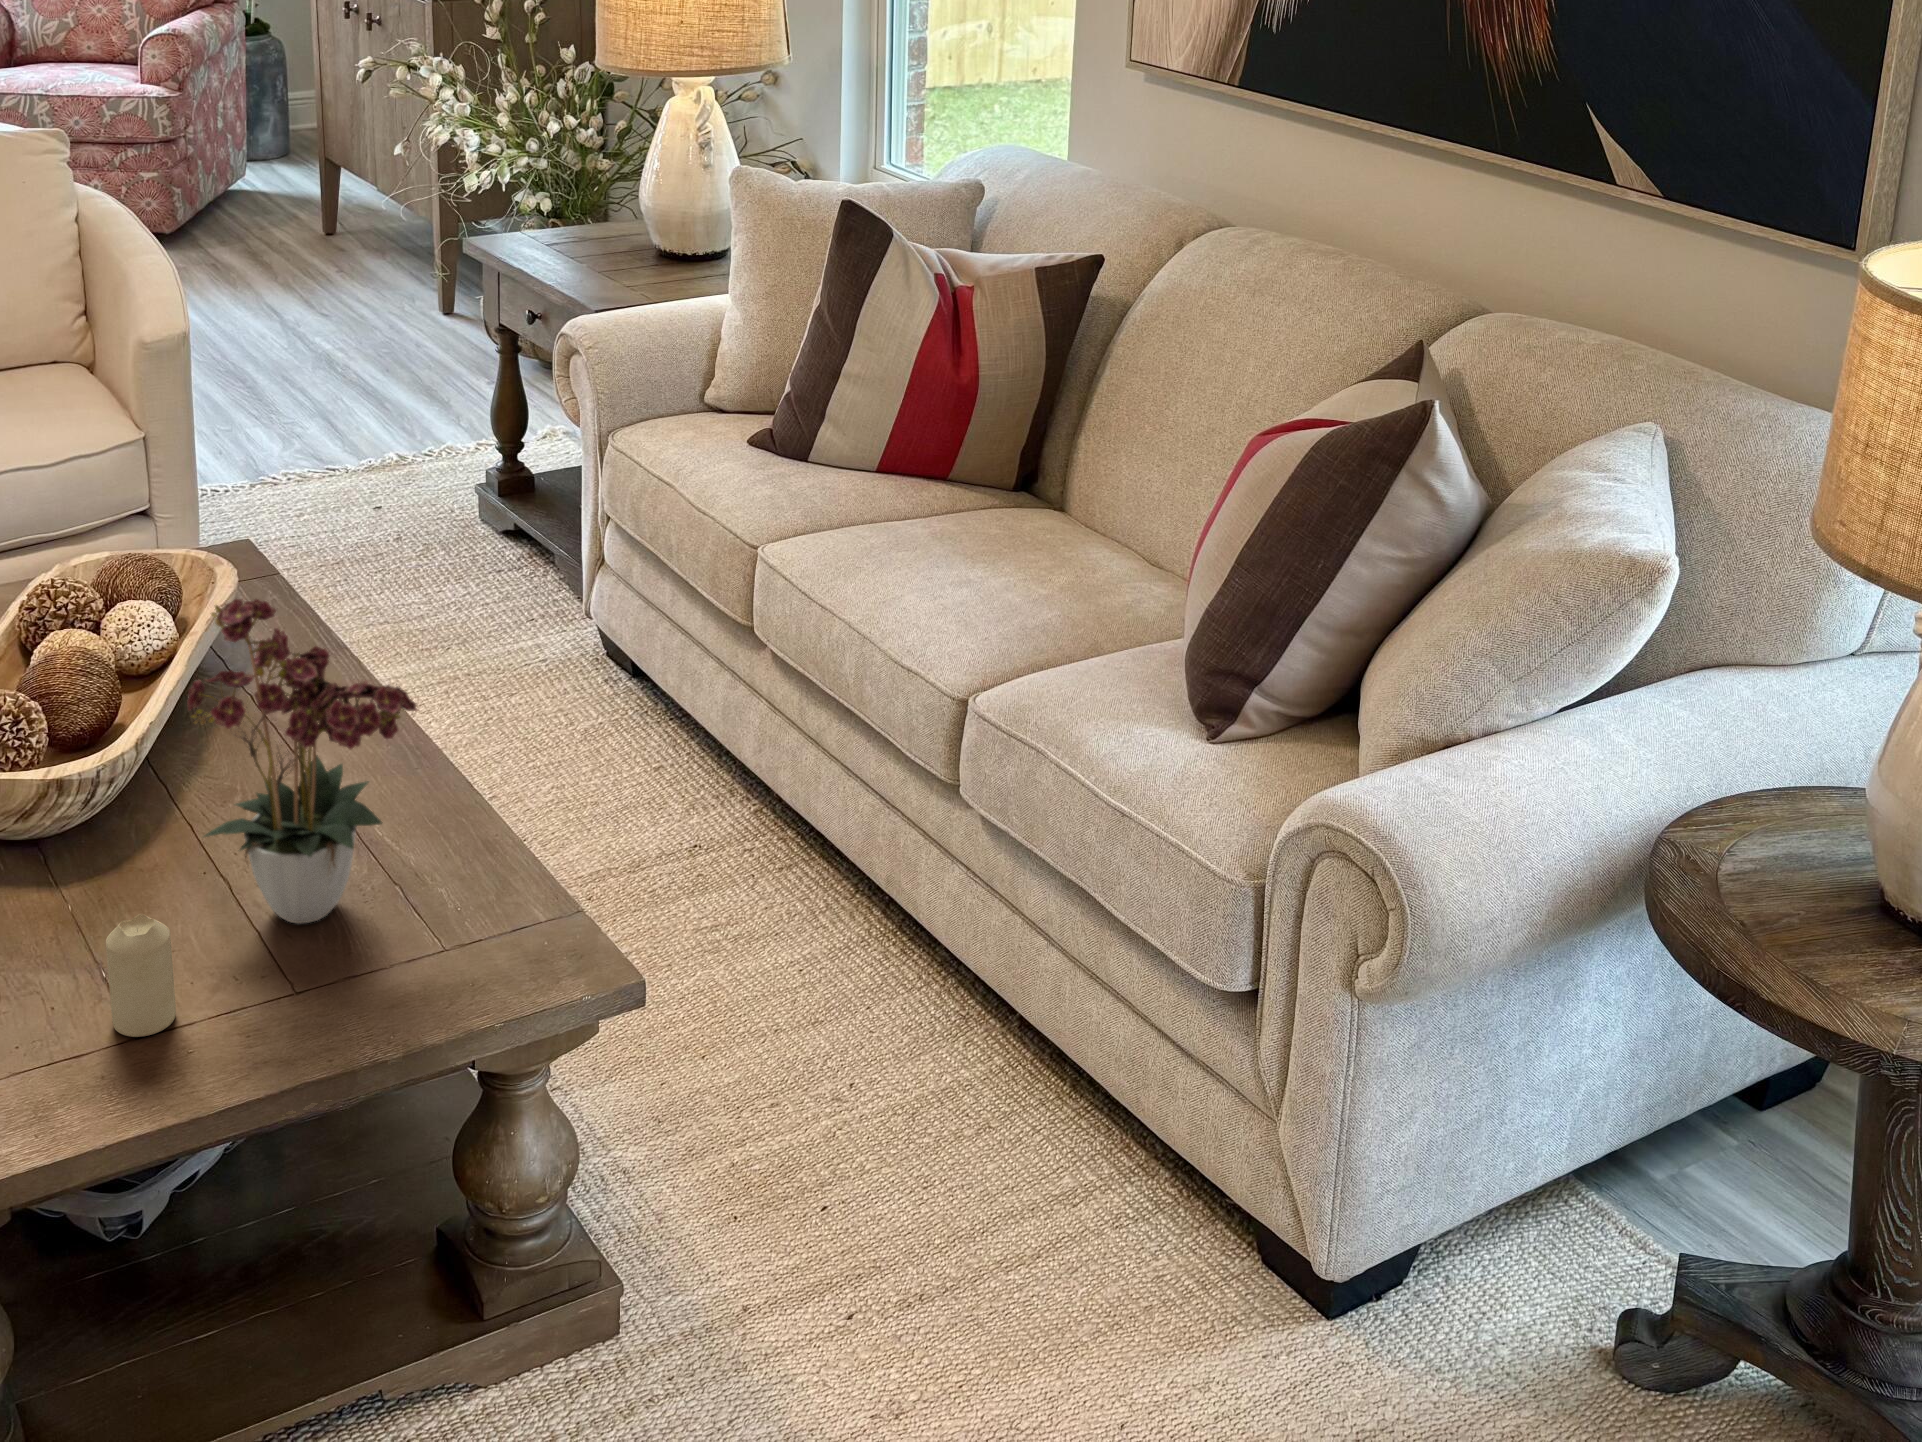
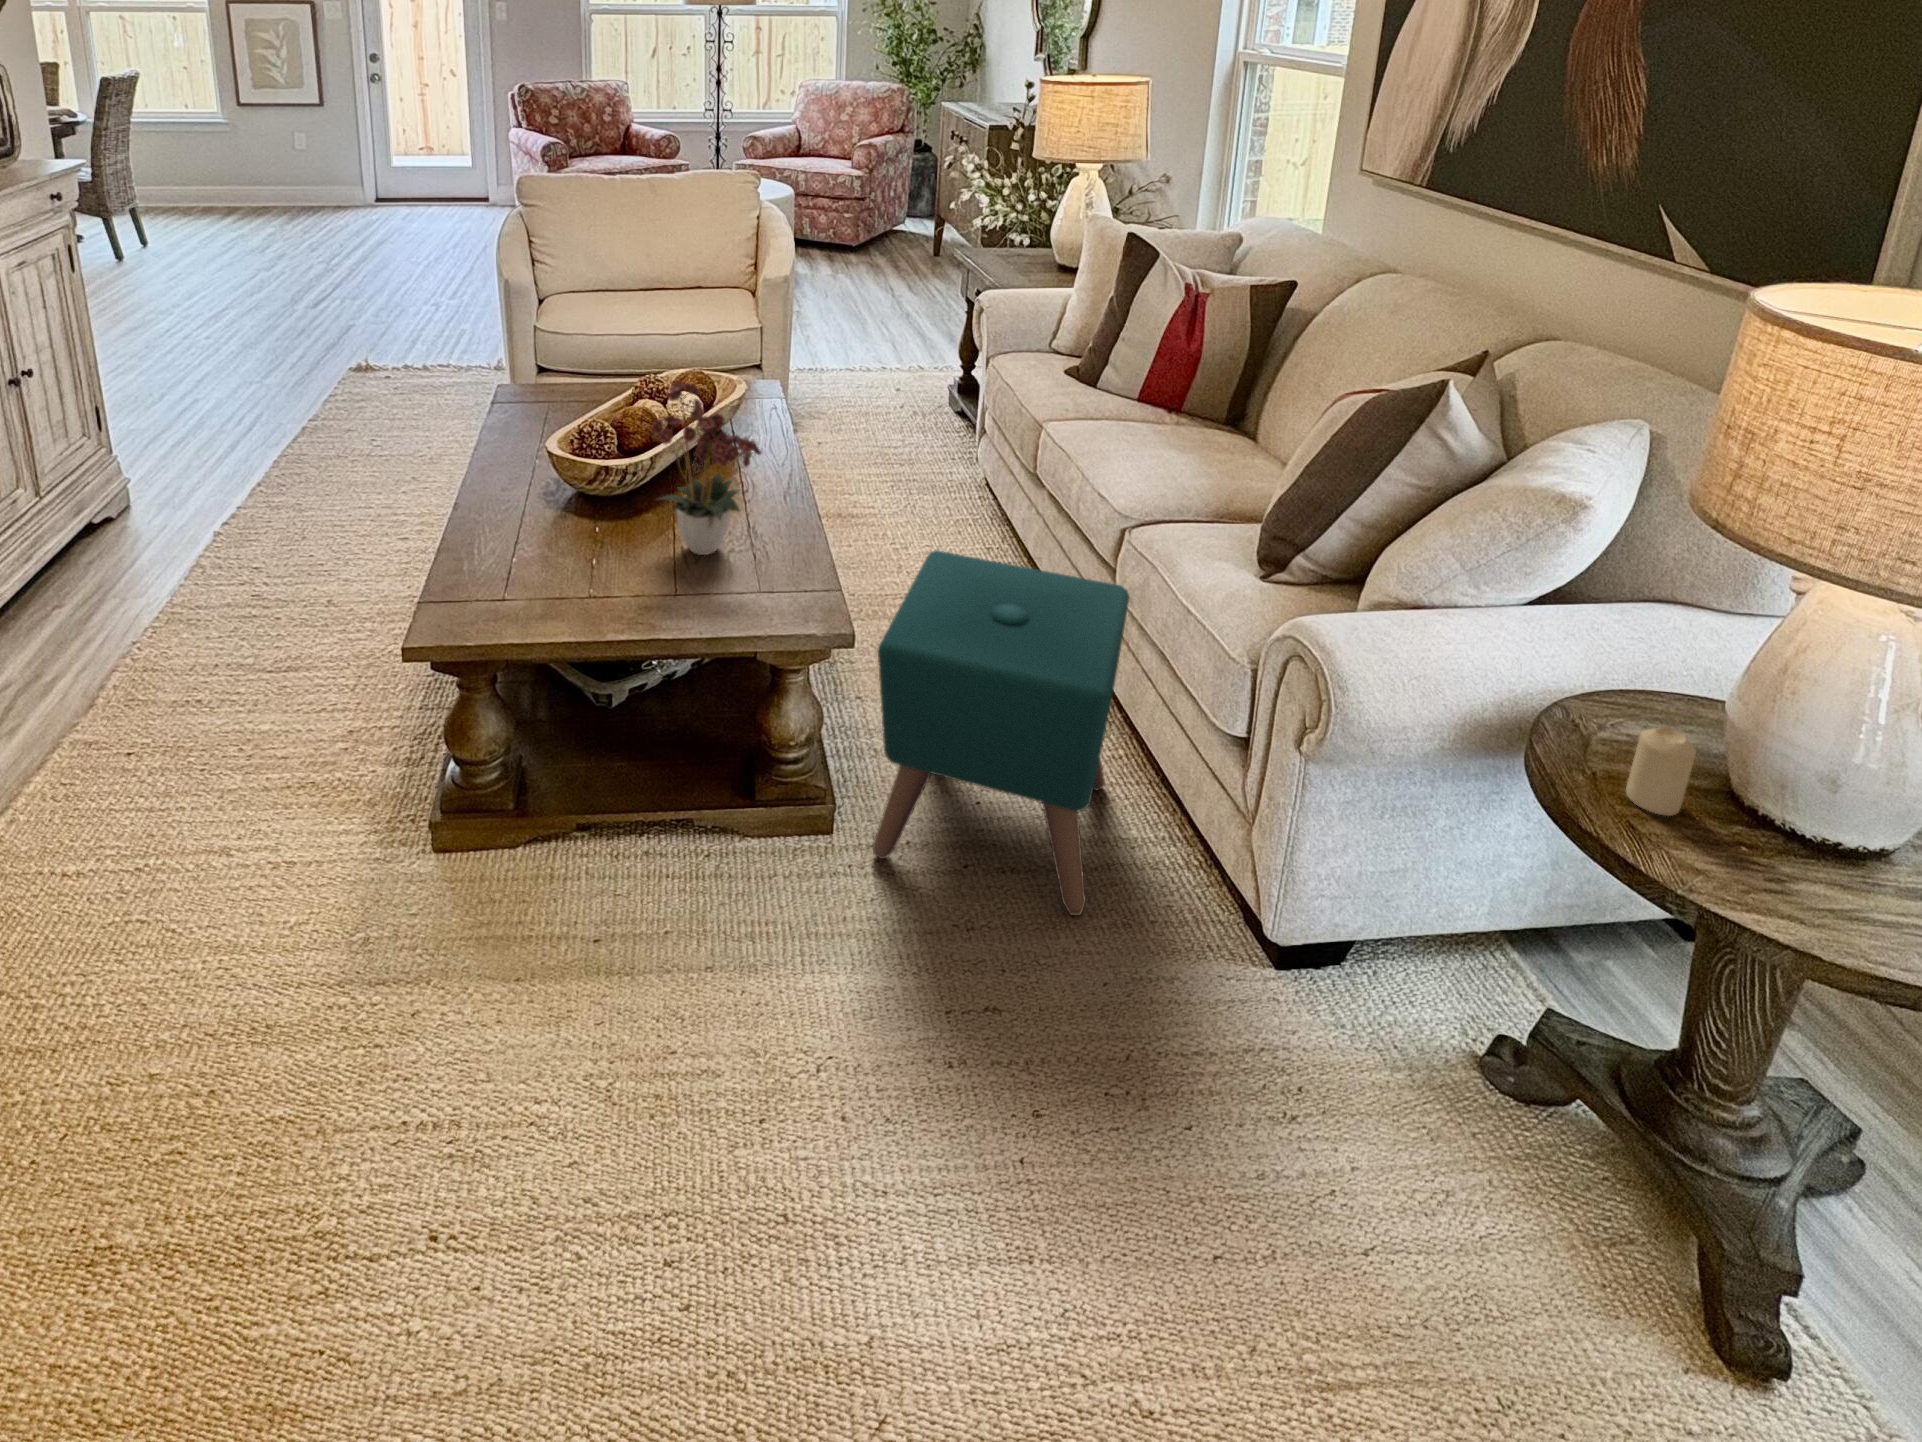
ottoman: none [690,800,1097,1377] -> present [873,550,1130,915]
candle: present [106,914,176,1037] -> present [1626,727,1696,816]

